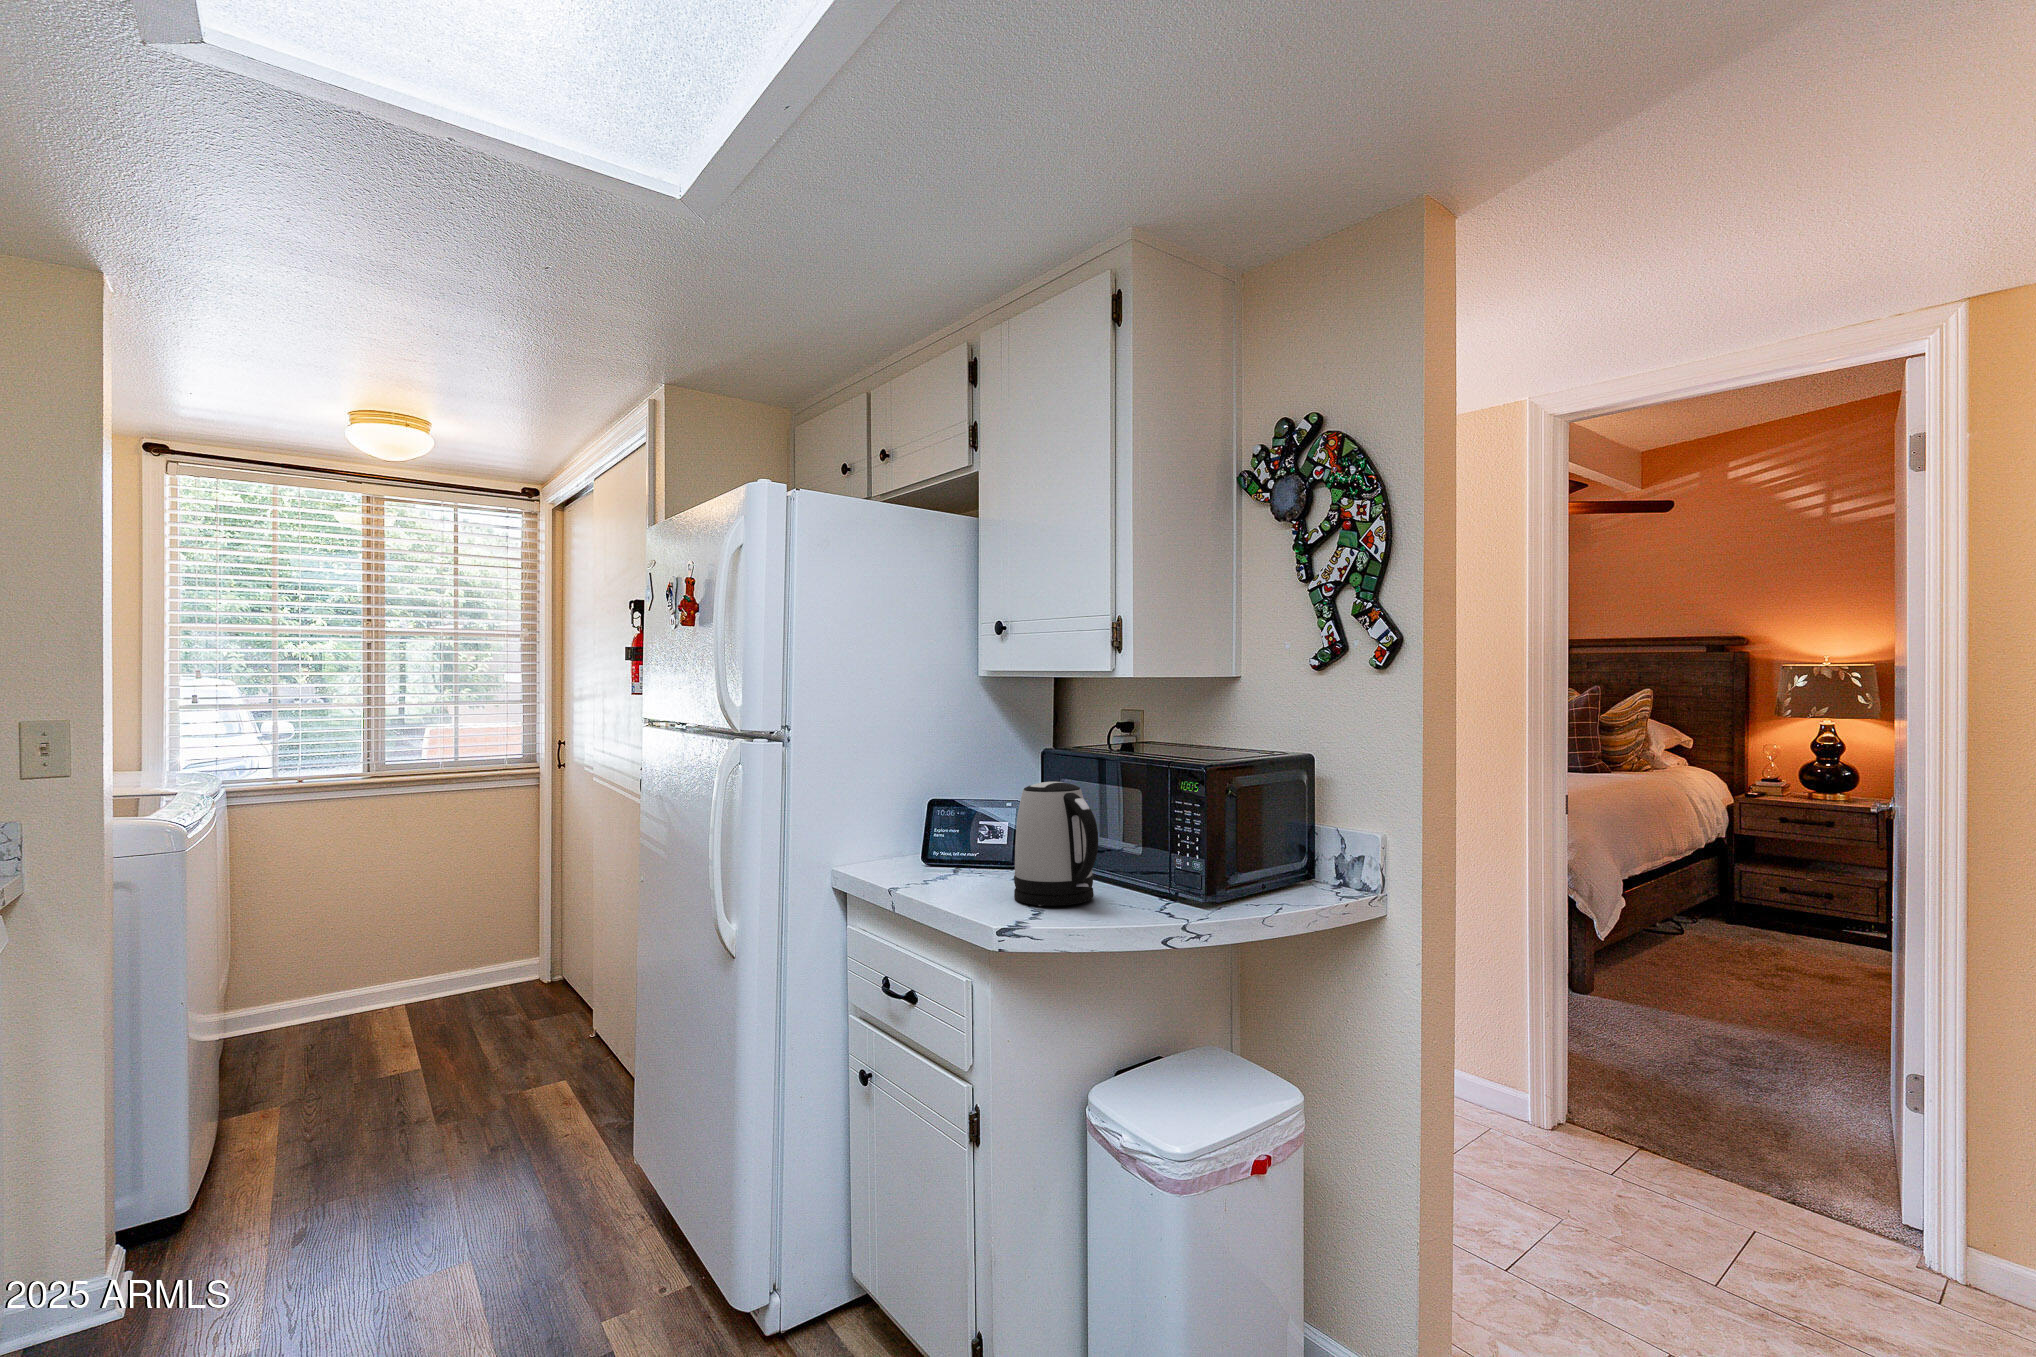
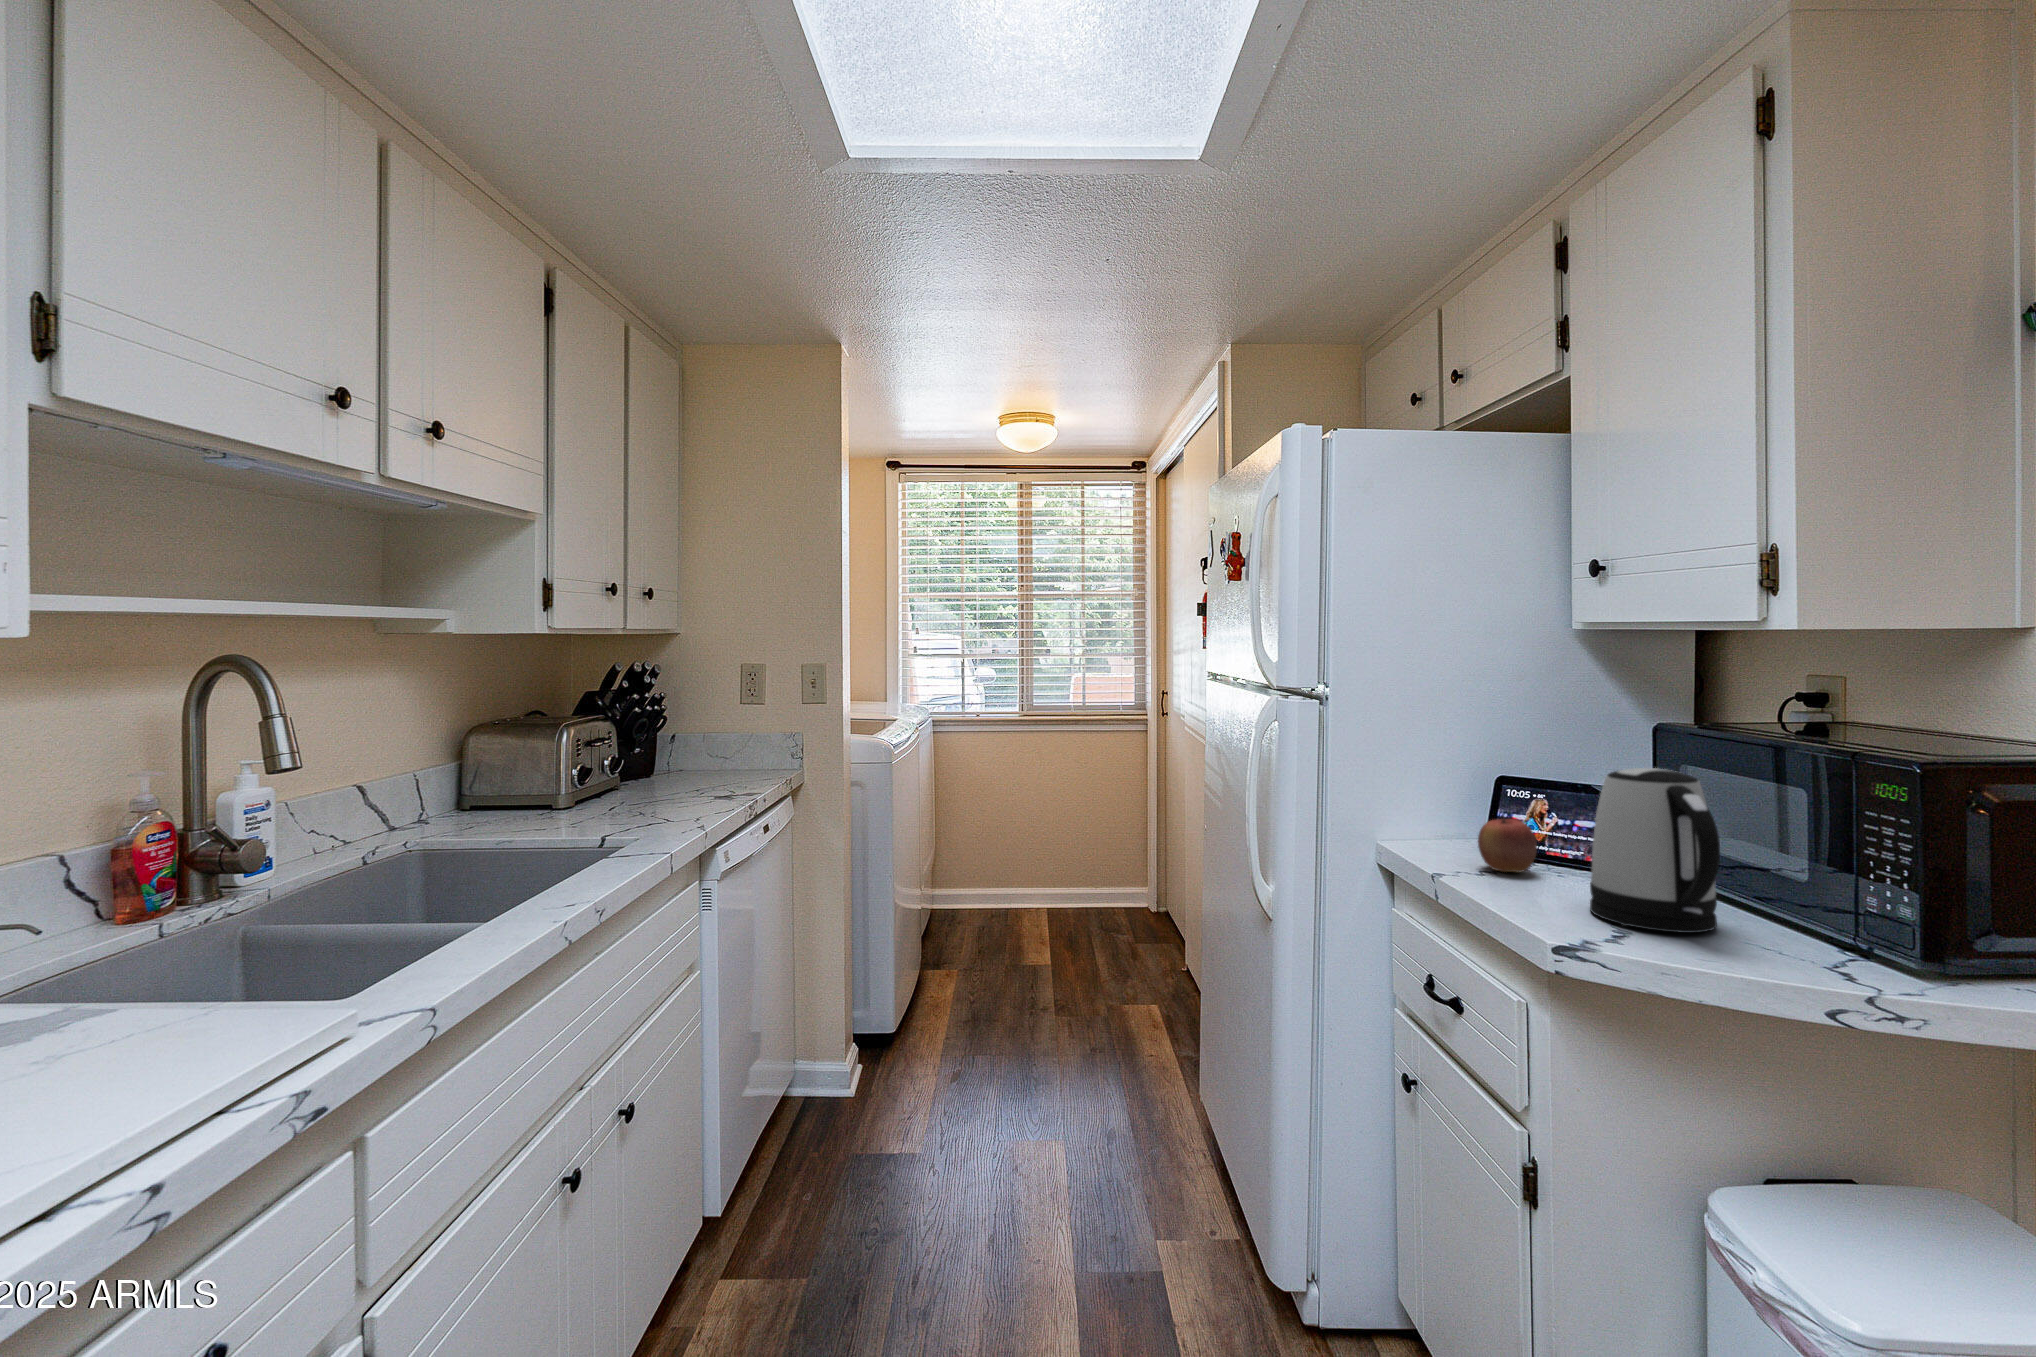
apple: none [926,831,970,880] -> present [1478,815,1537,872]

